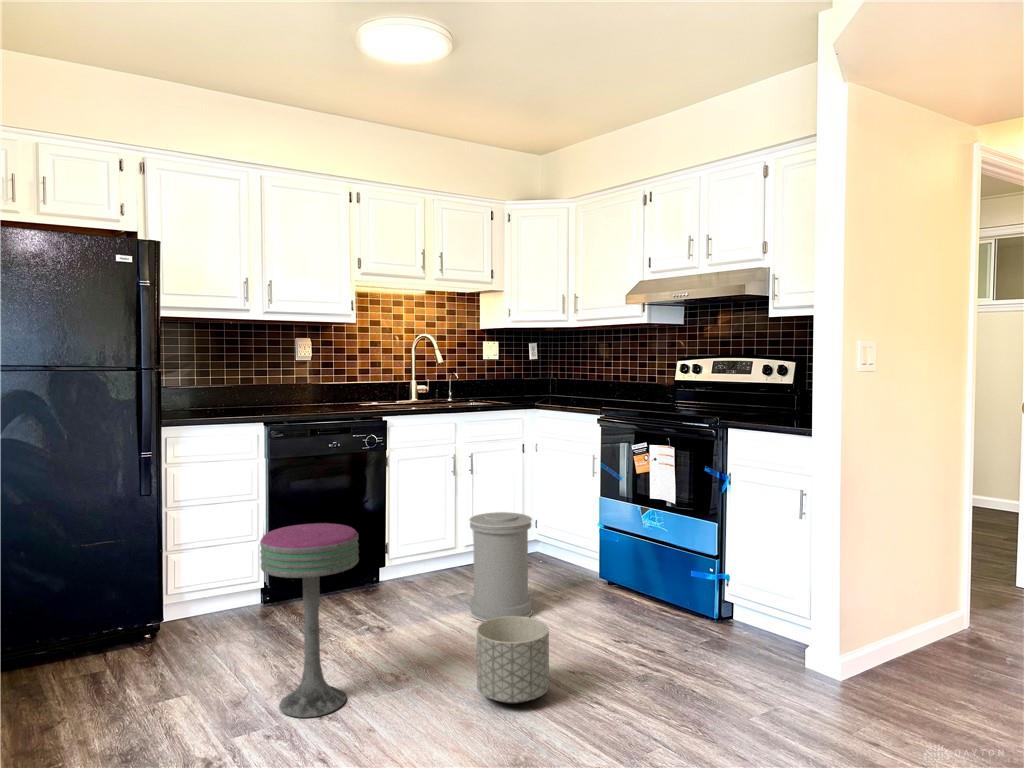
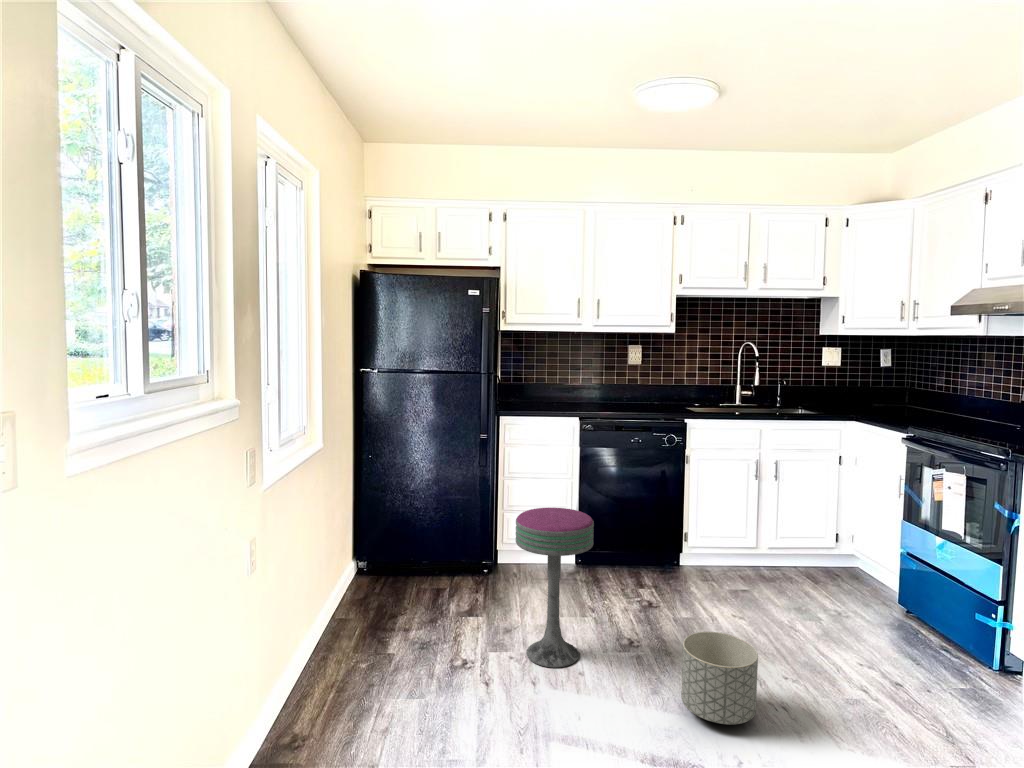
trash can: present [469,512,533,621] -> none [738,523,810,638]

